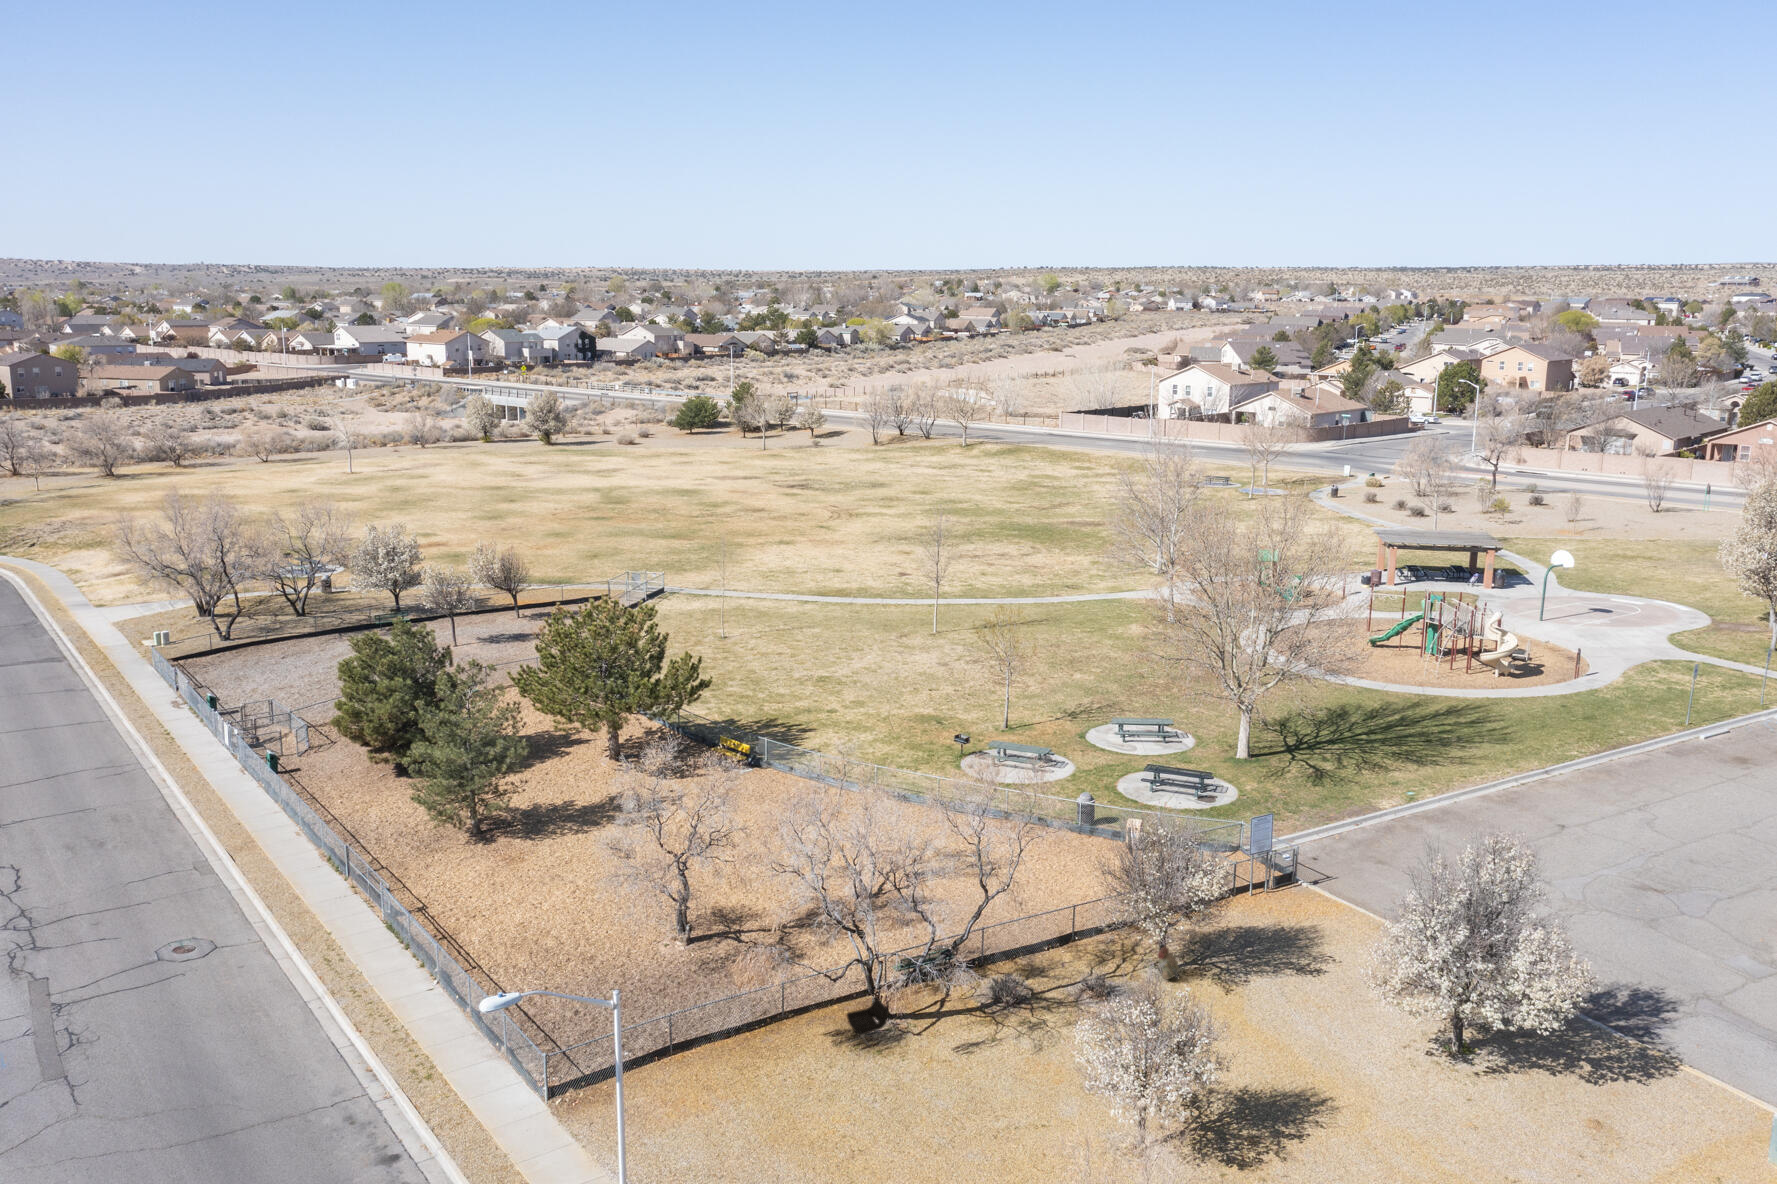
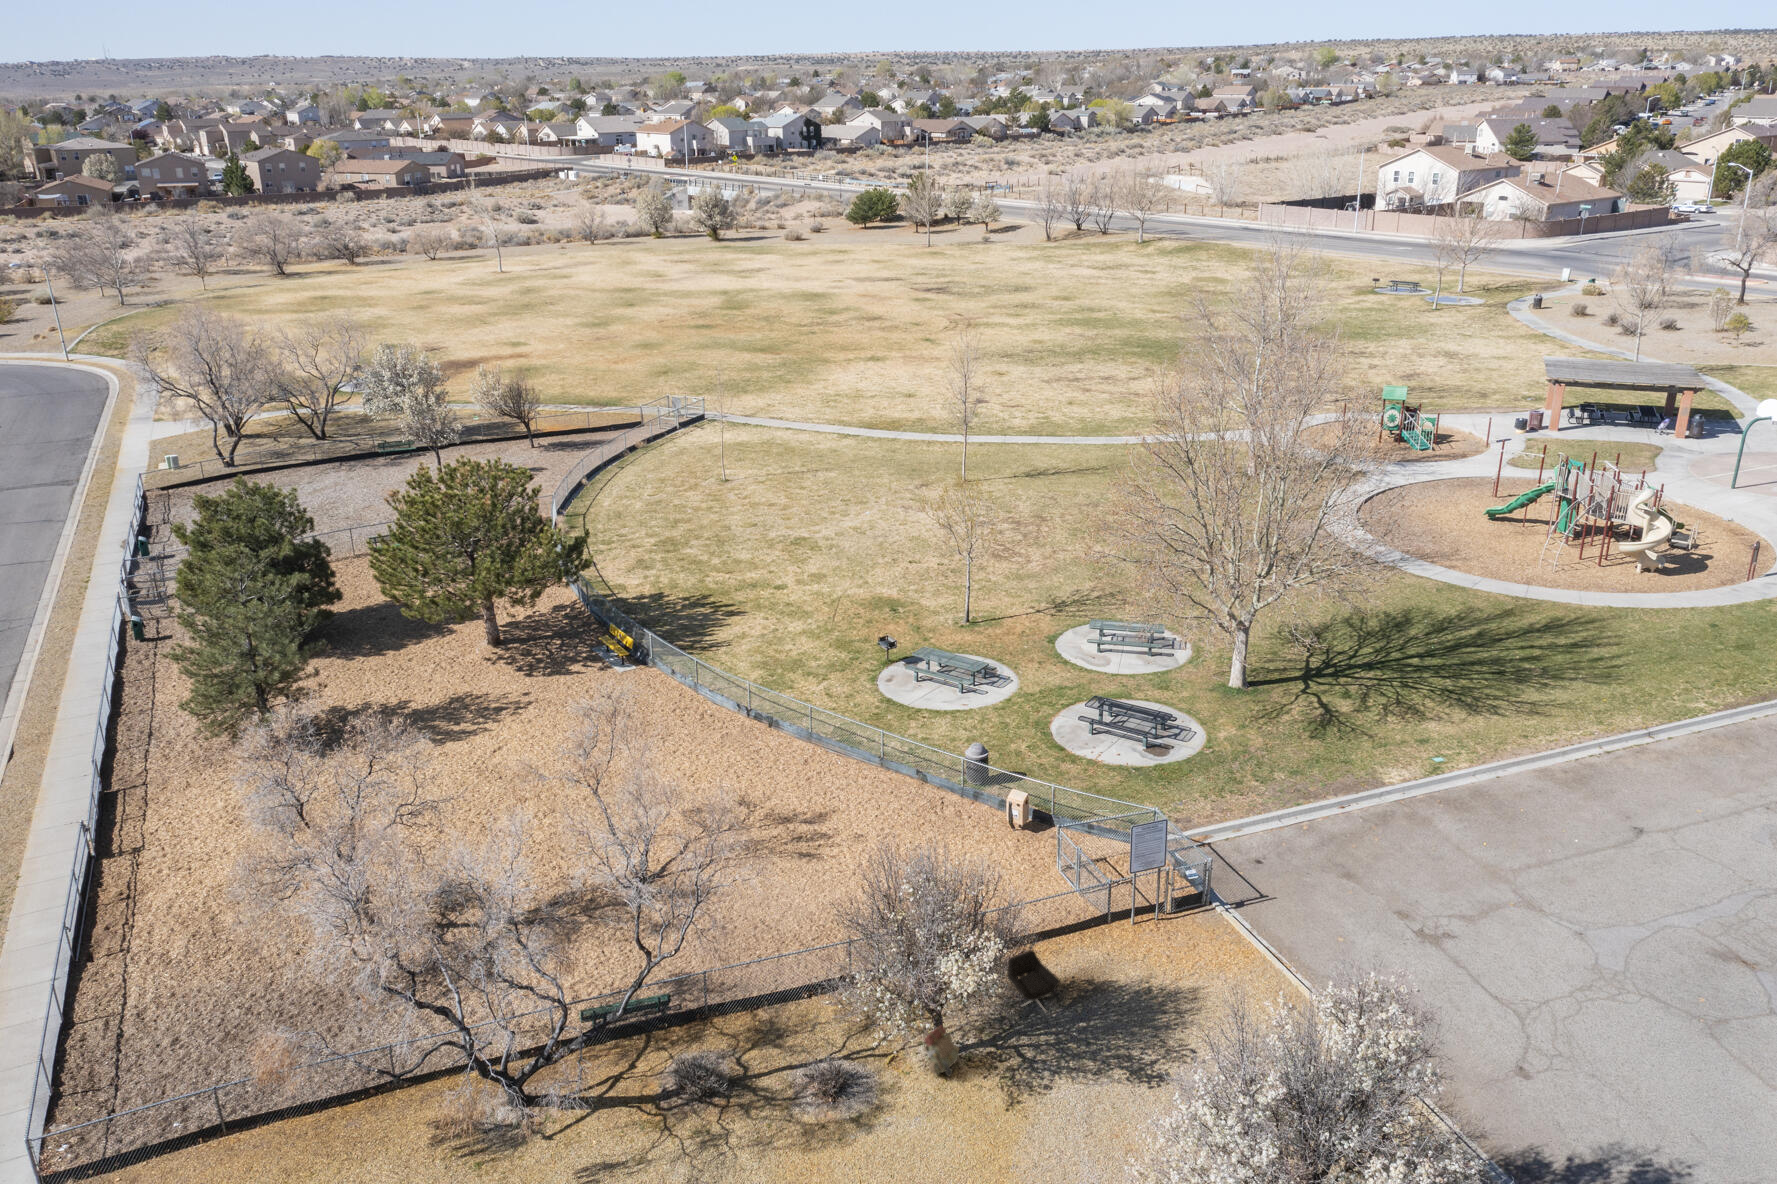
lounge chair: present [847,999,889,1044] -> present [1007,950,1060,1011]

